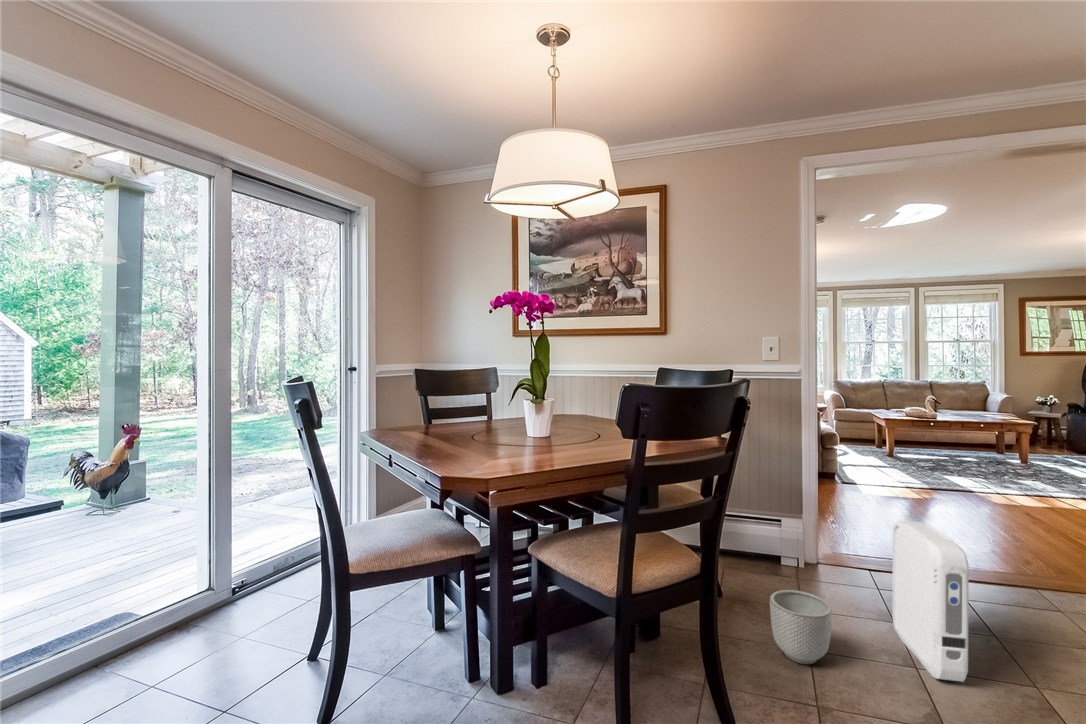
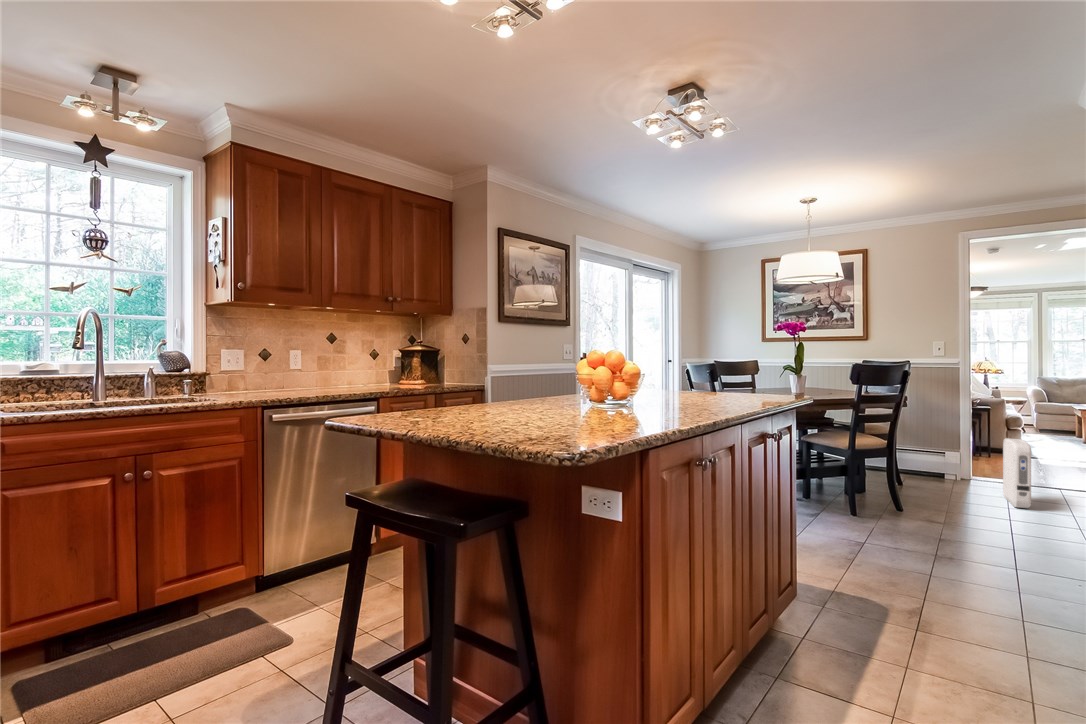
planter: present [770,590,832,664] -> none [927,470,960,501]

